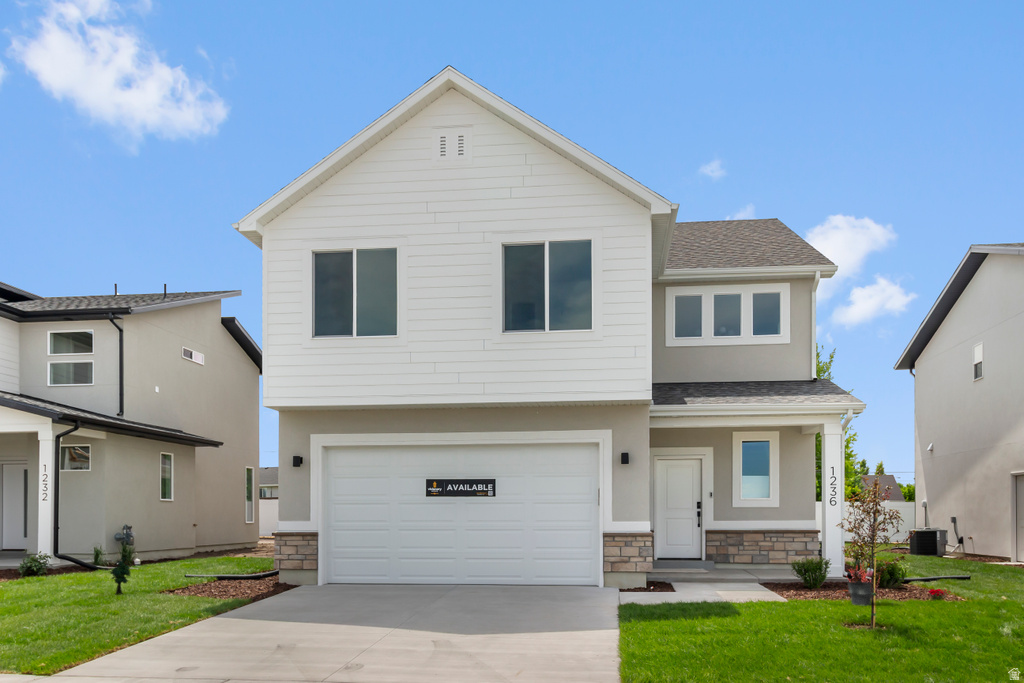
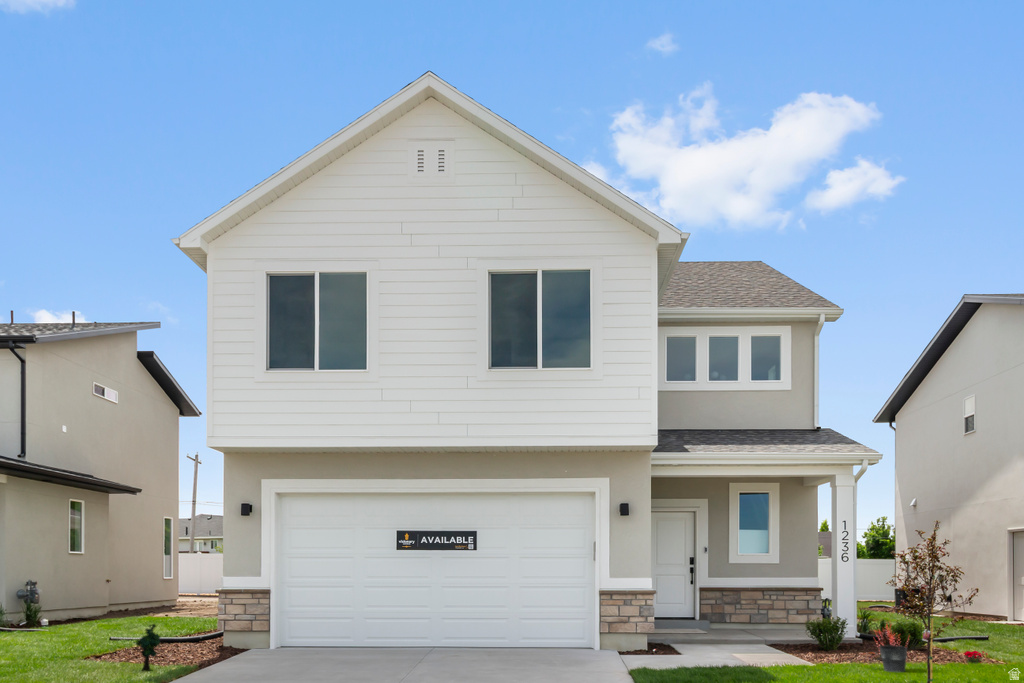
decorative plant: present [110,557,130,595] -> present [136,624,161,671]

